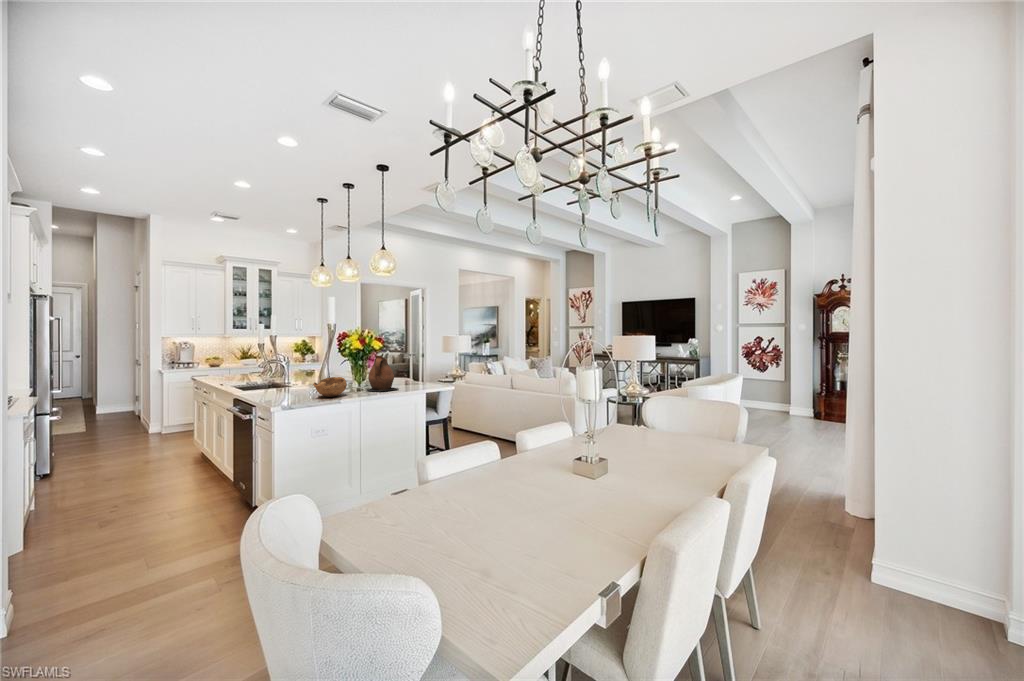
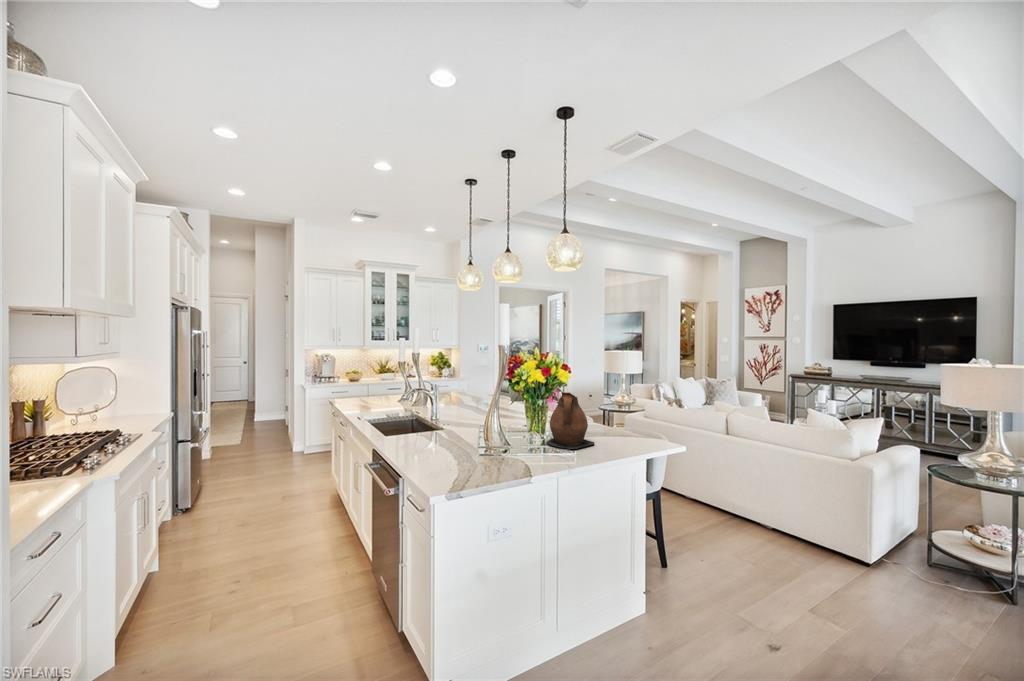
wooden bowl: present [313,377,347,397] -> none [480,426,526,461]

